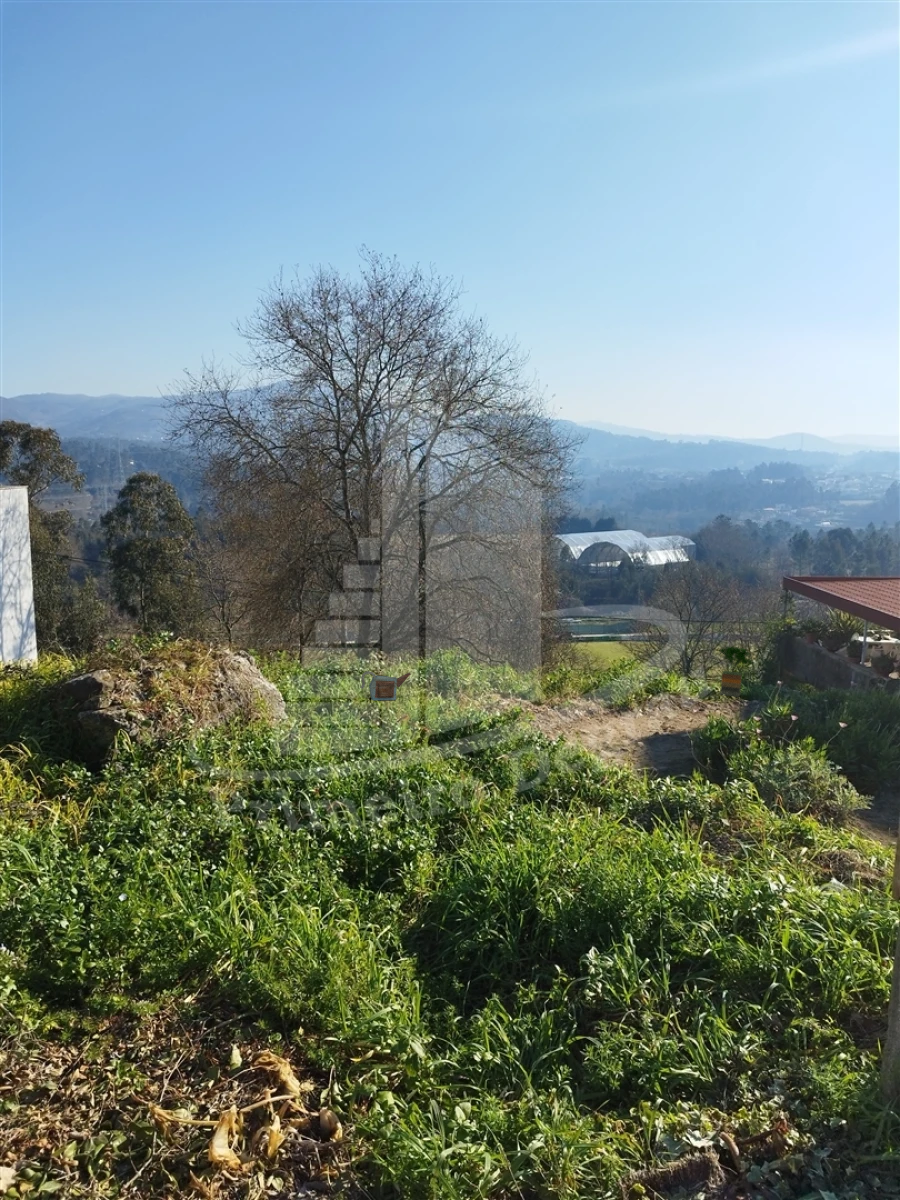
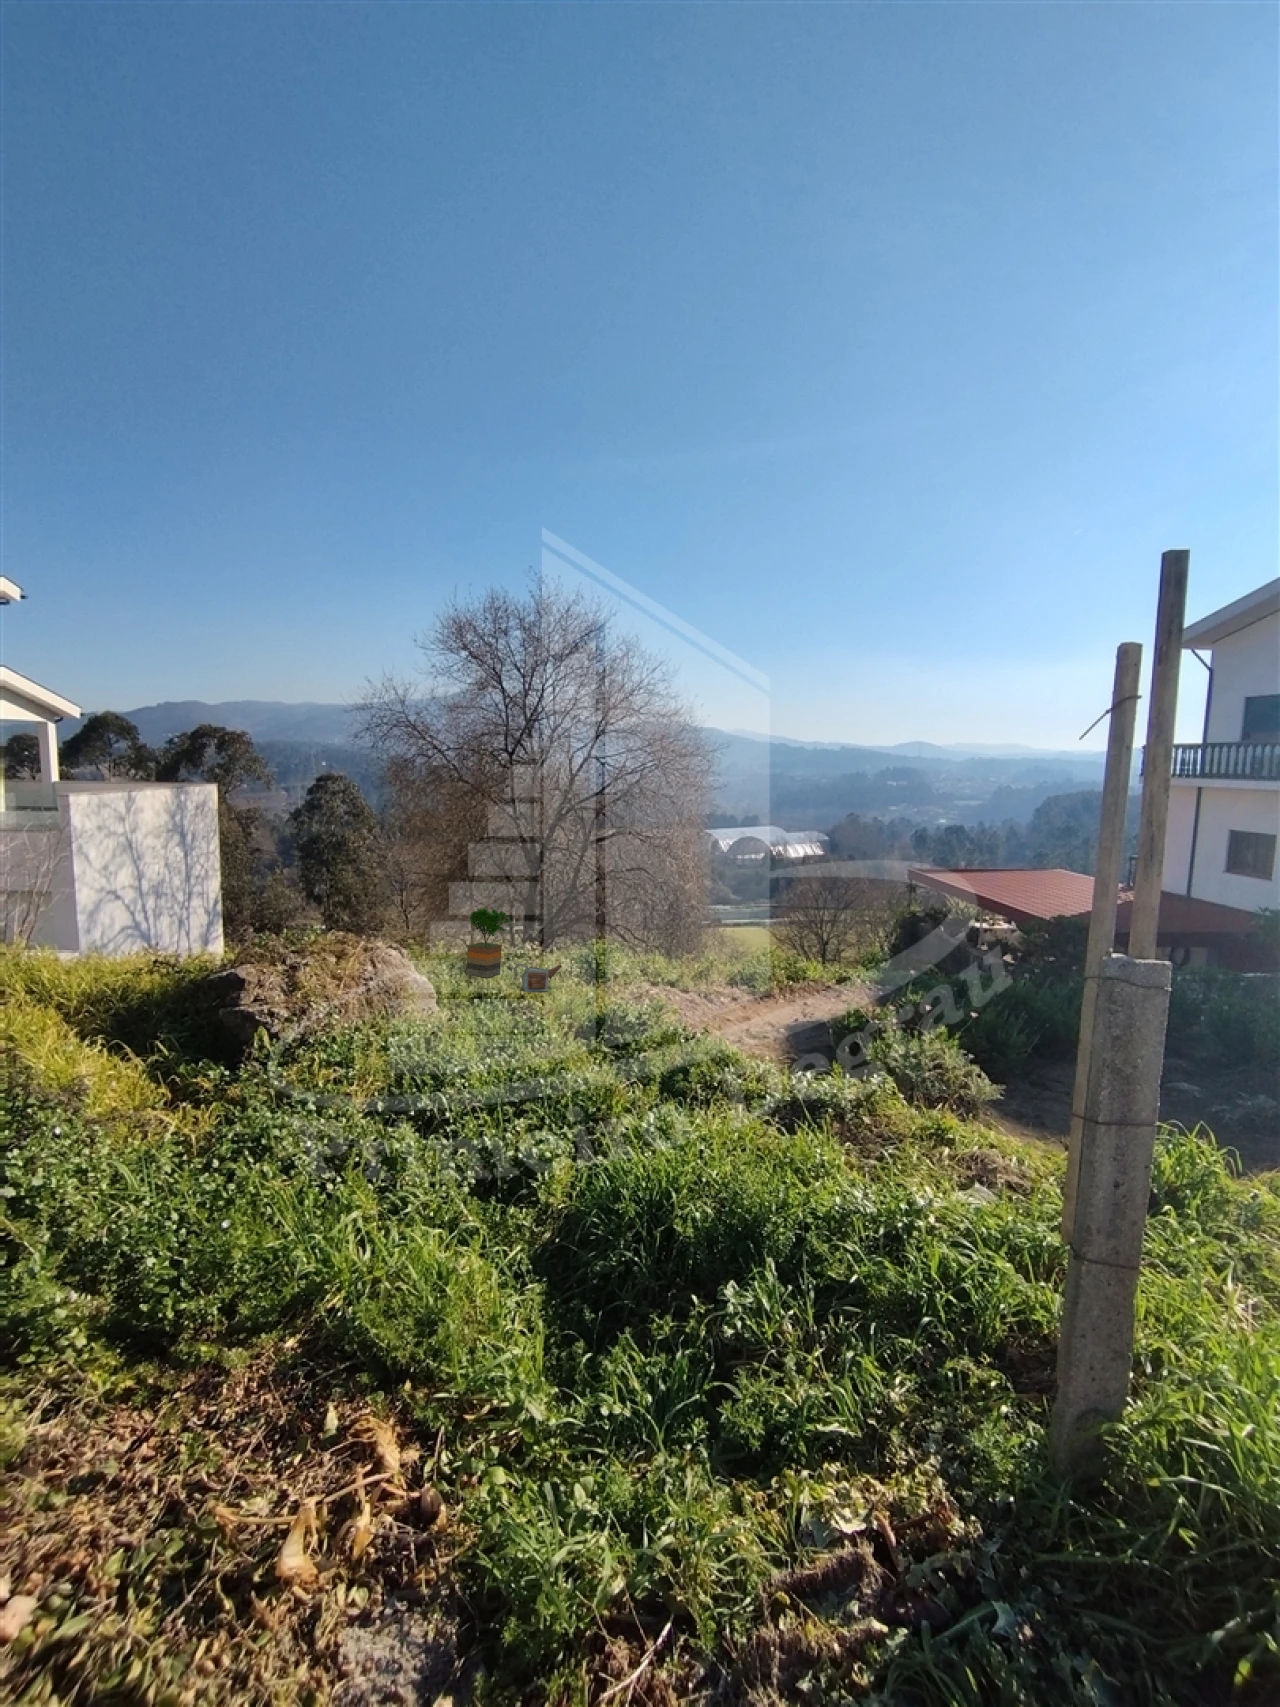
potted tree: present [719,647,751,697] -> present [466,908,510,978]

